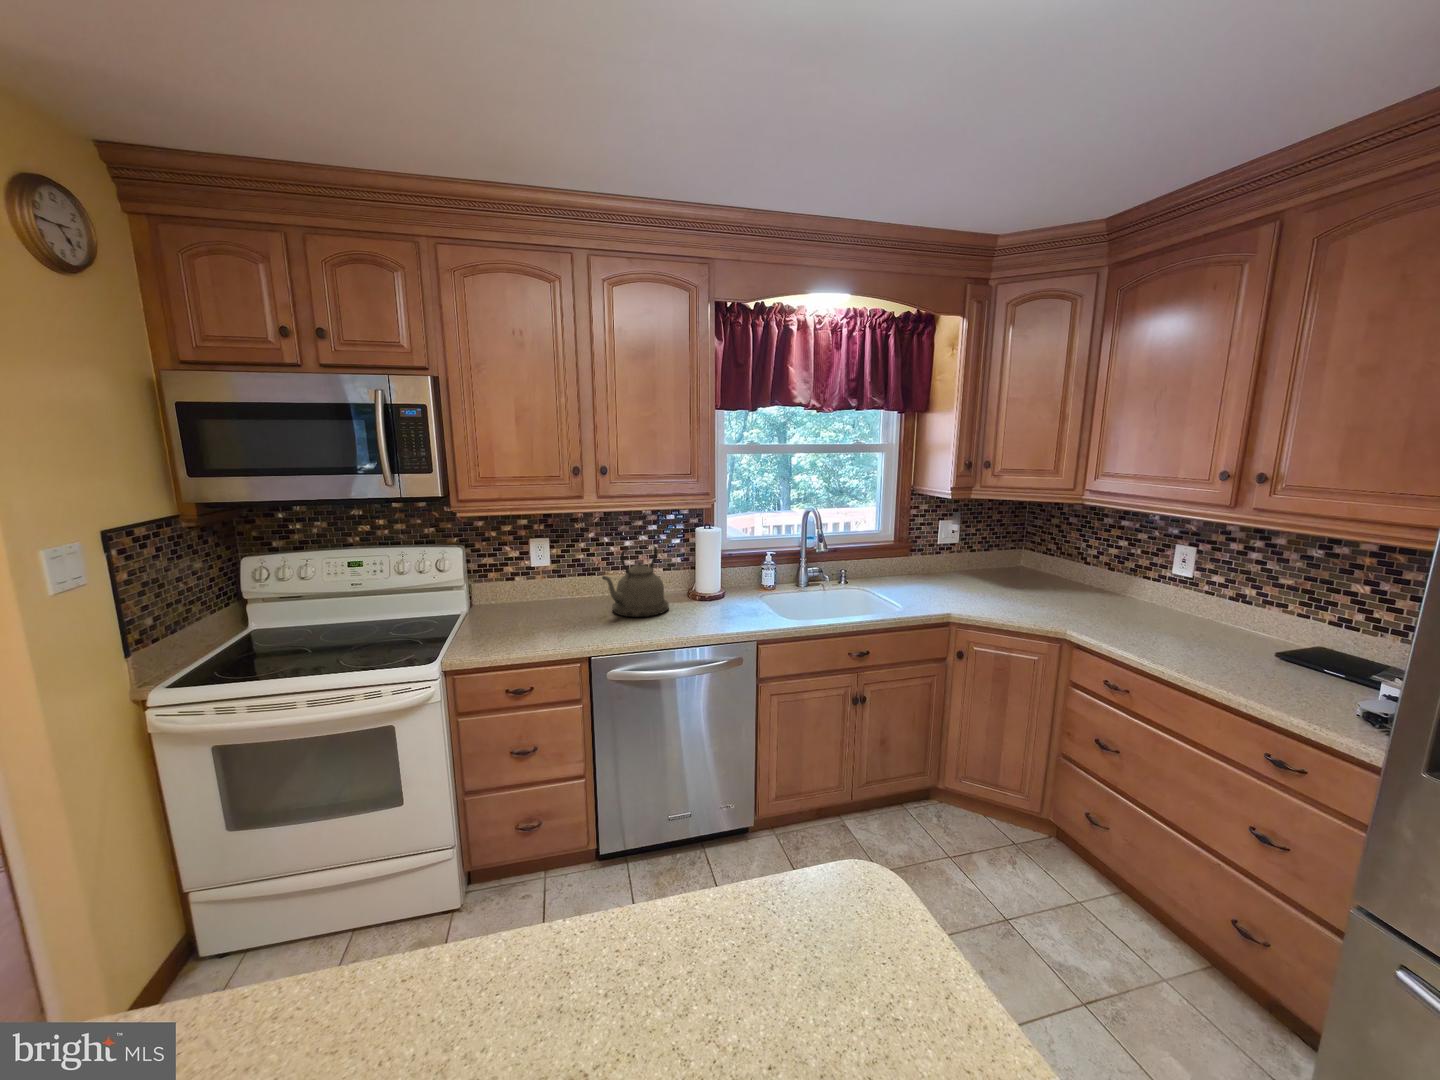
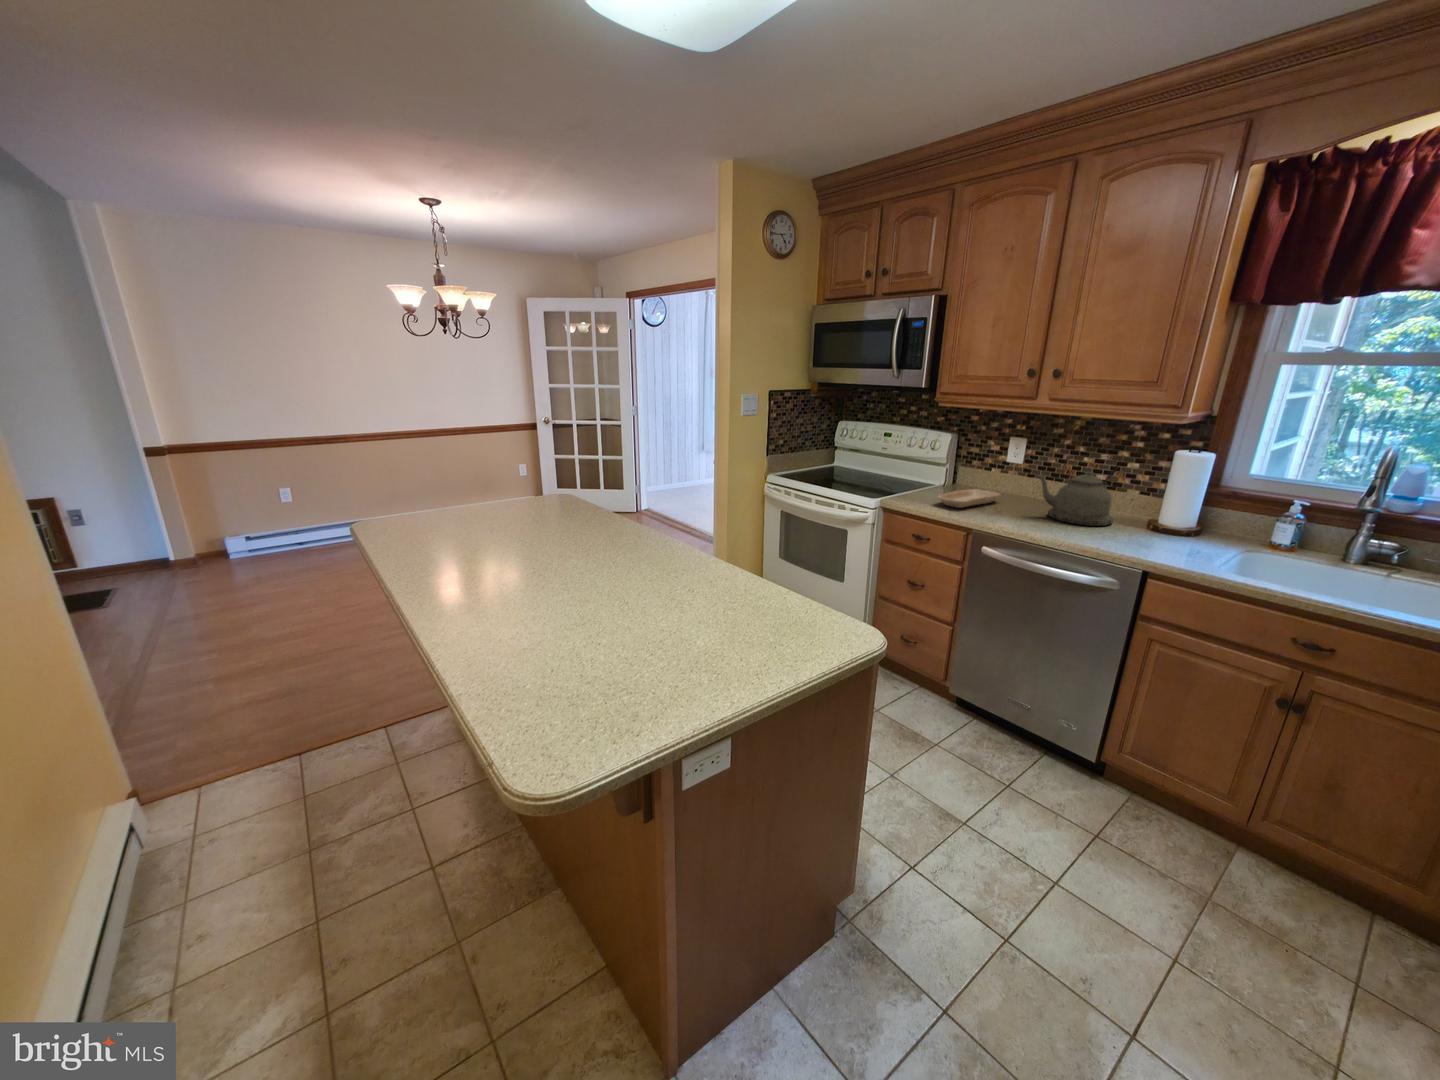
tray: none [507,604,556,639] -> present [938,489,1001,508]

